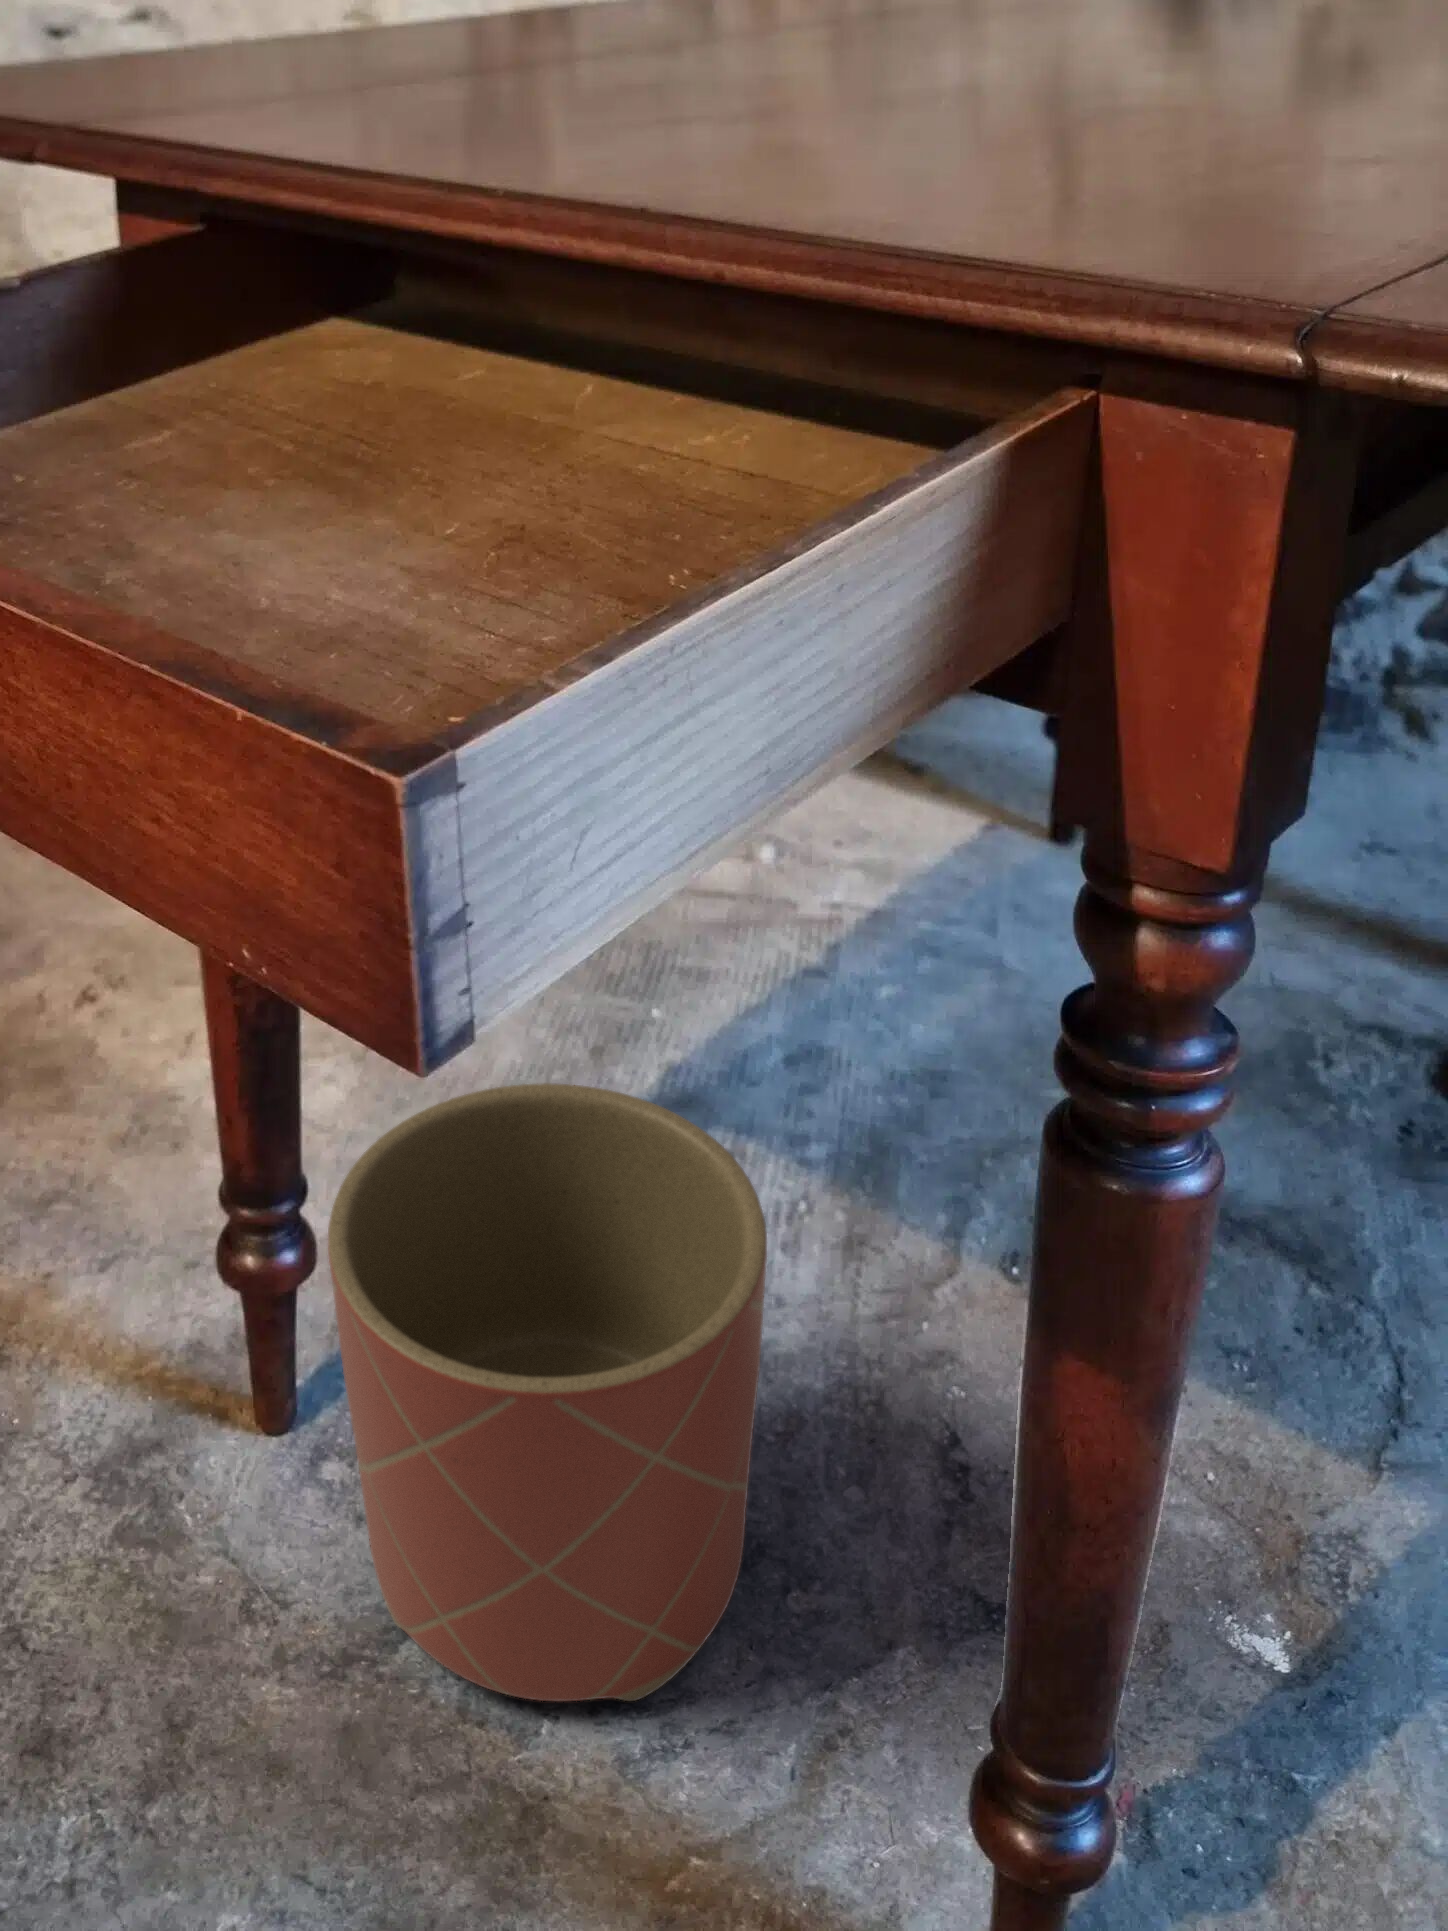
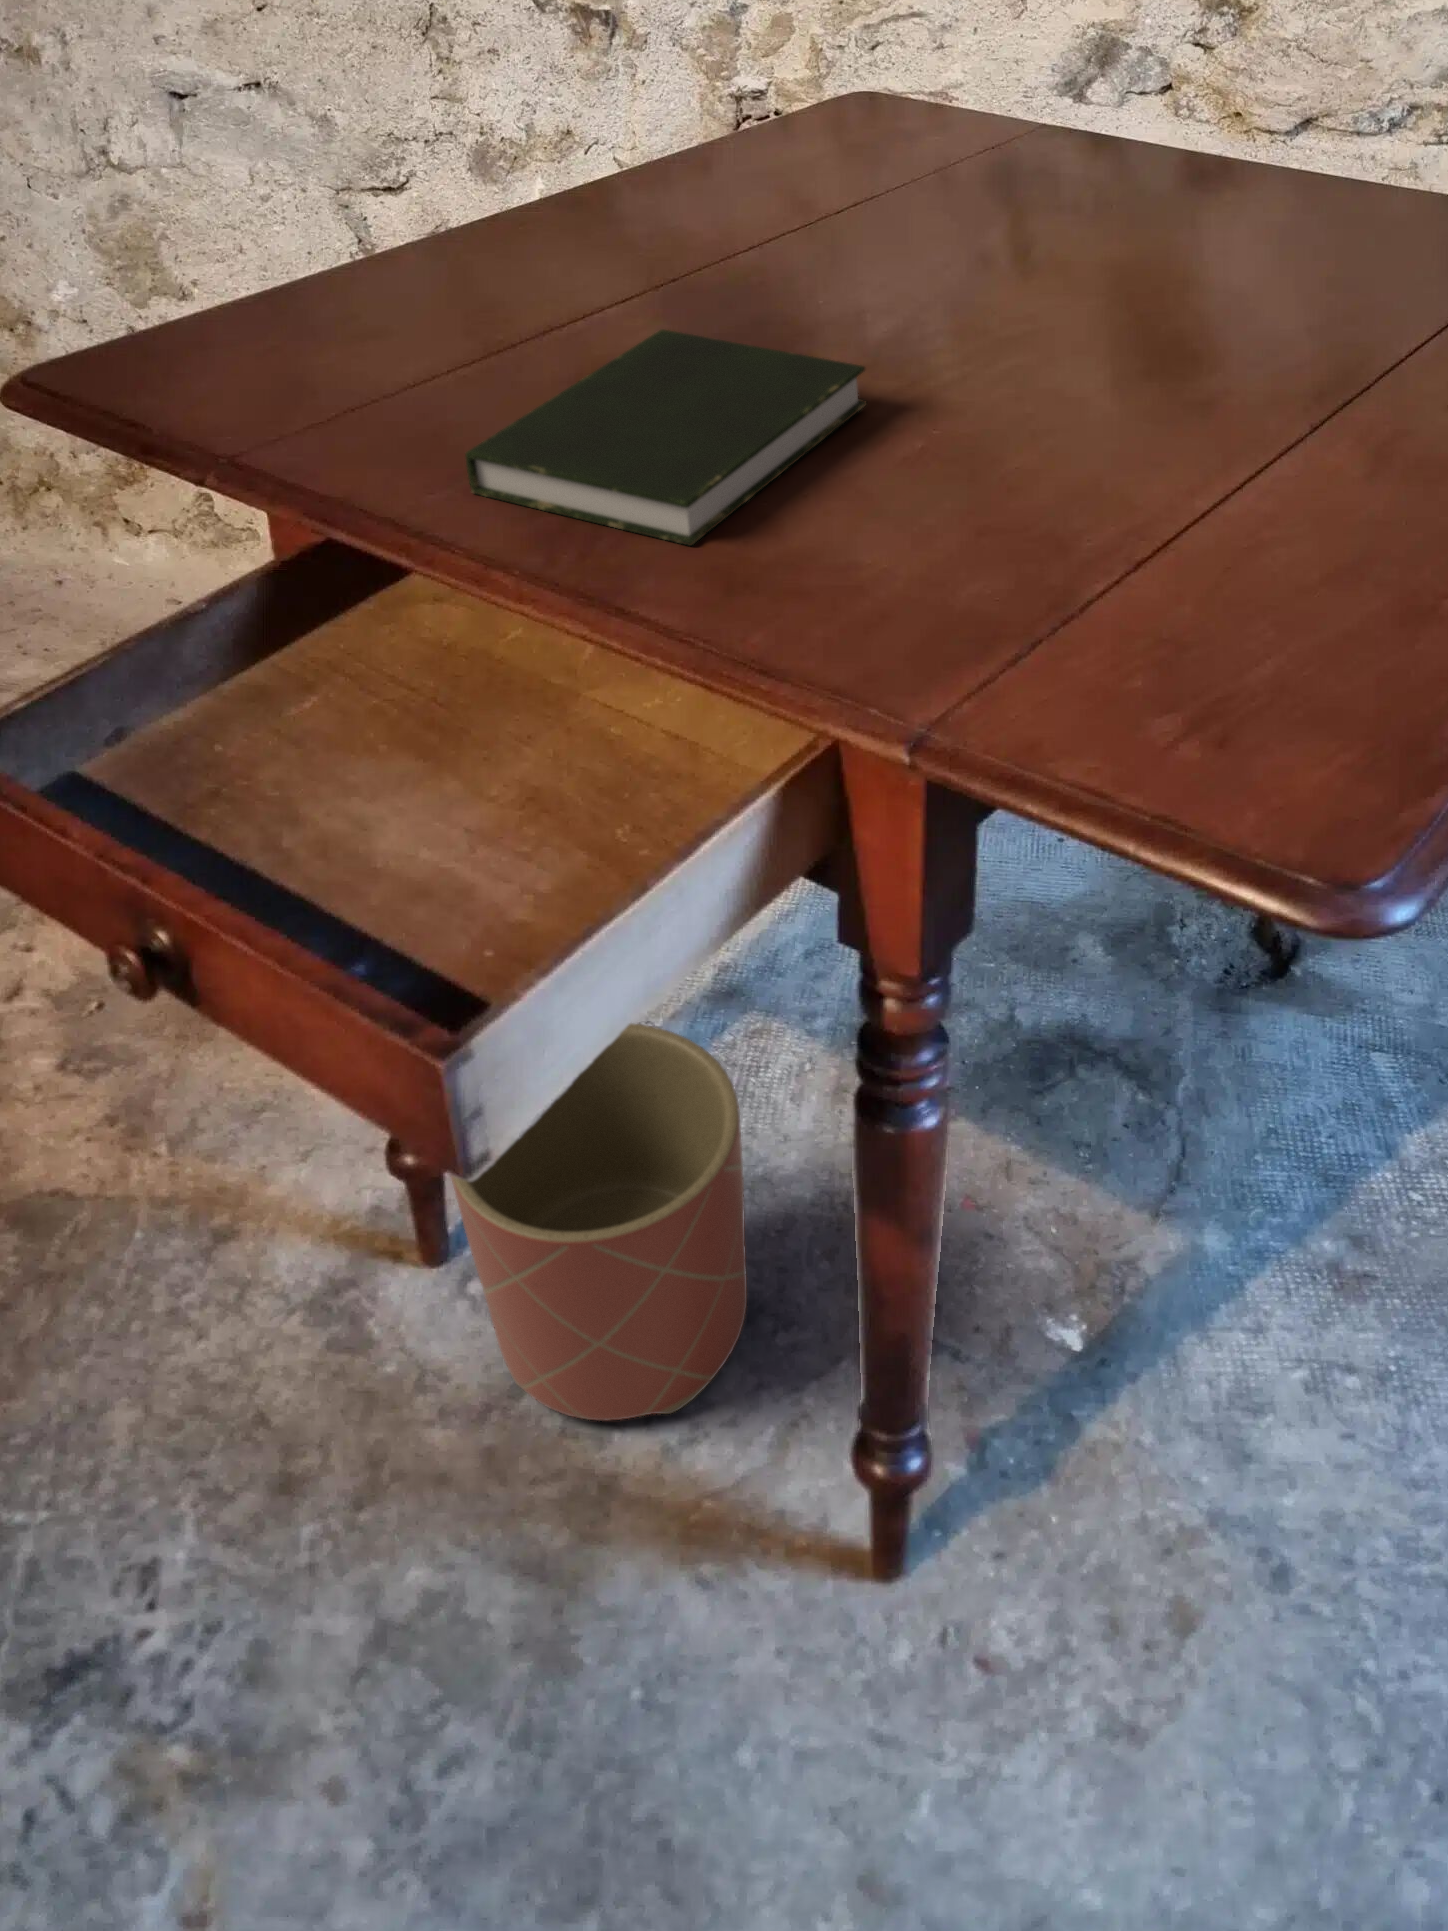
book: none [463,36,1045,205] -> present [465,329,867,546]

